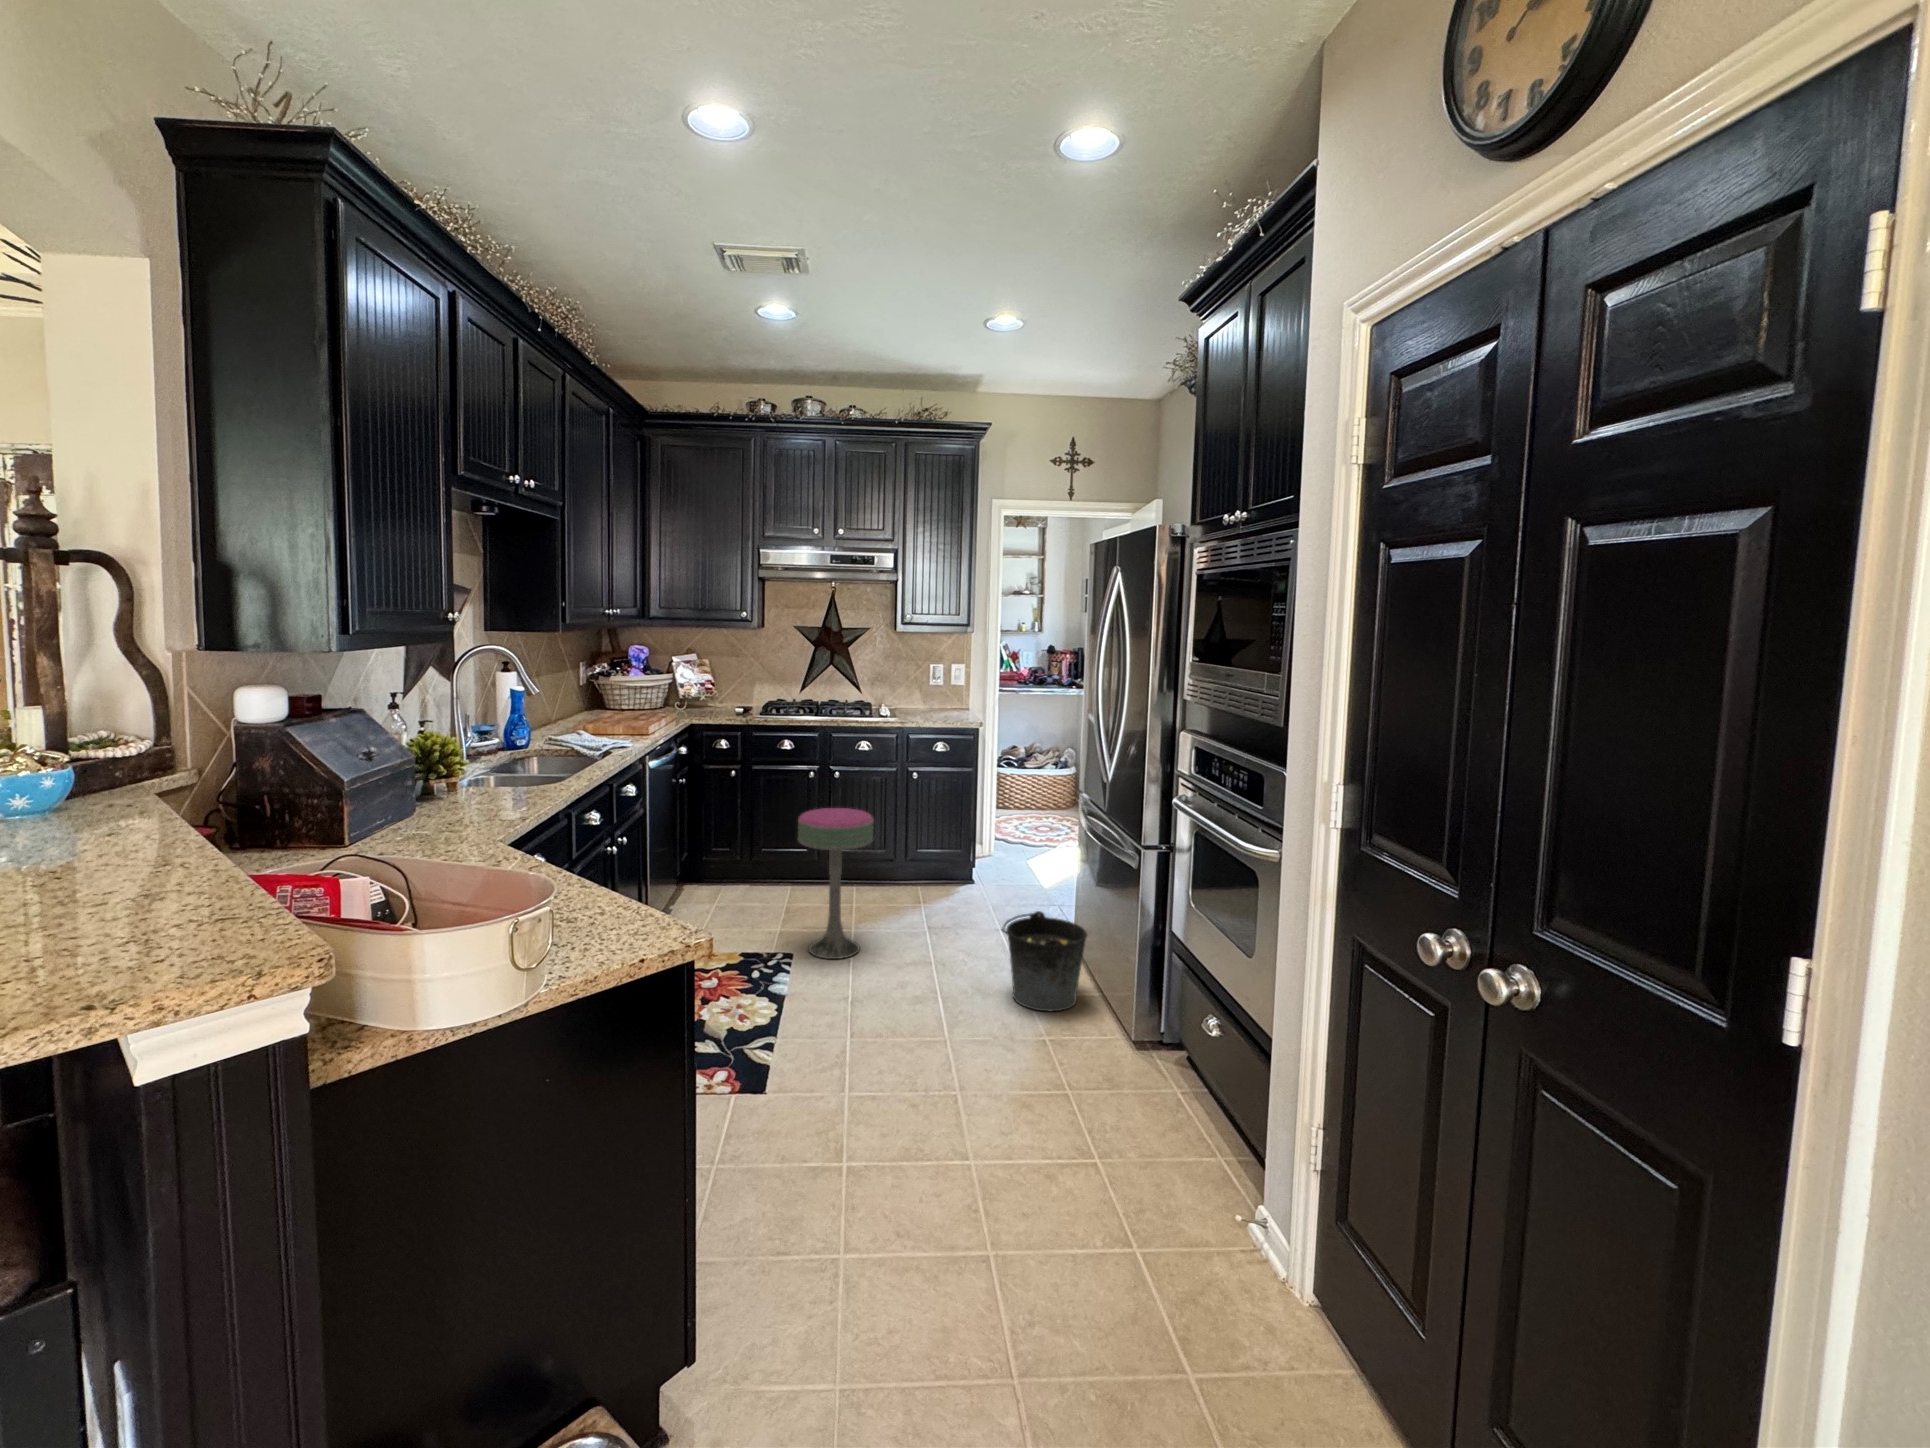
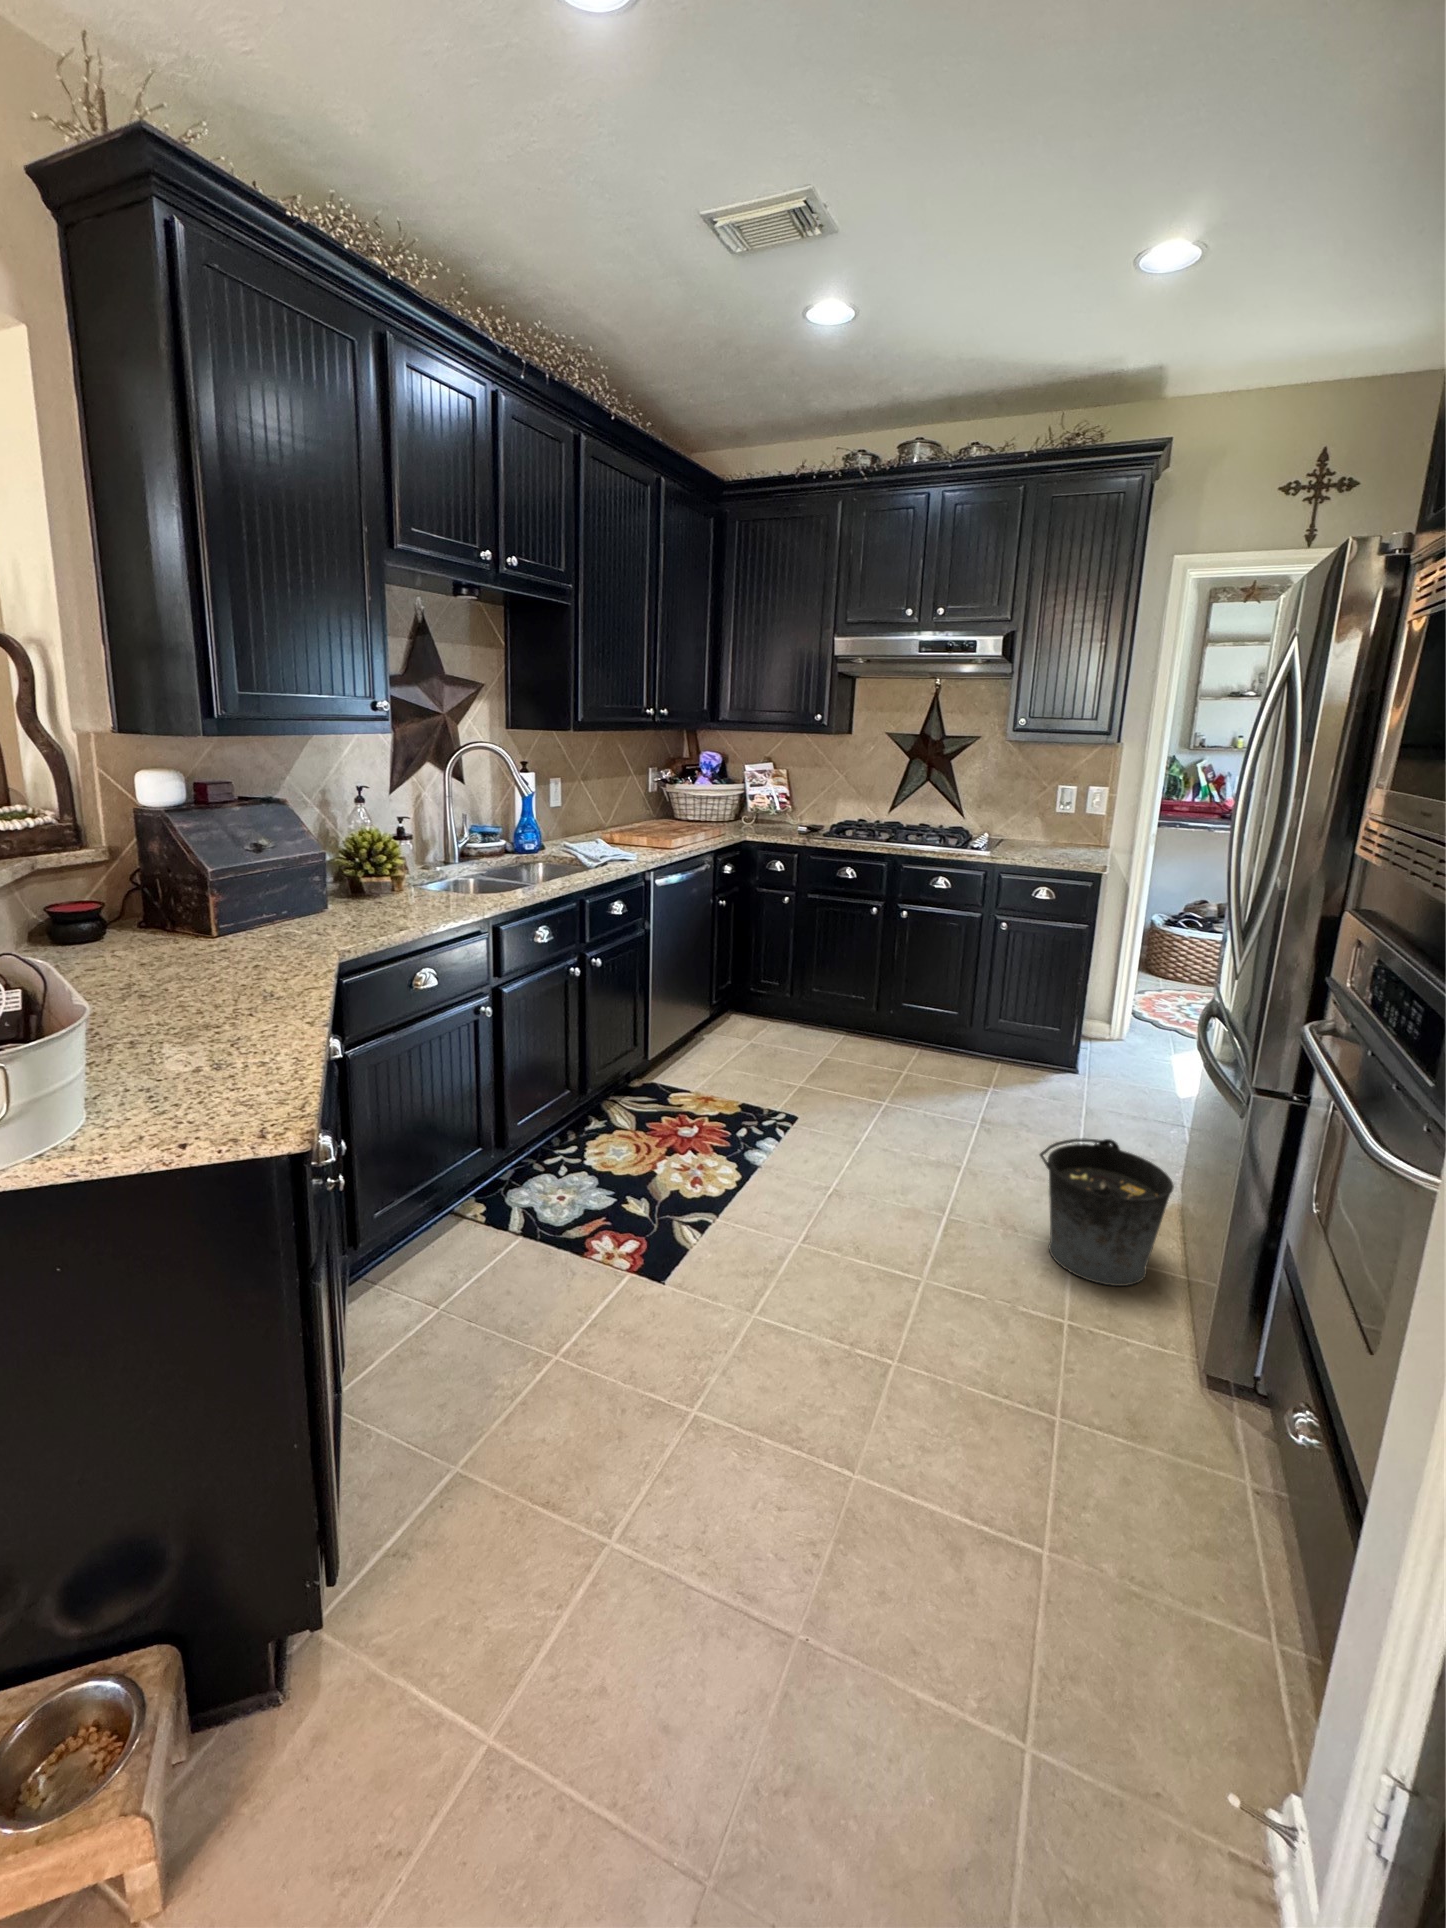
bar stool: present [798,808,874,959] -> none [811,955,908,1138]

